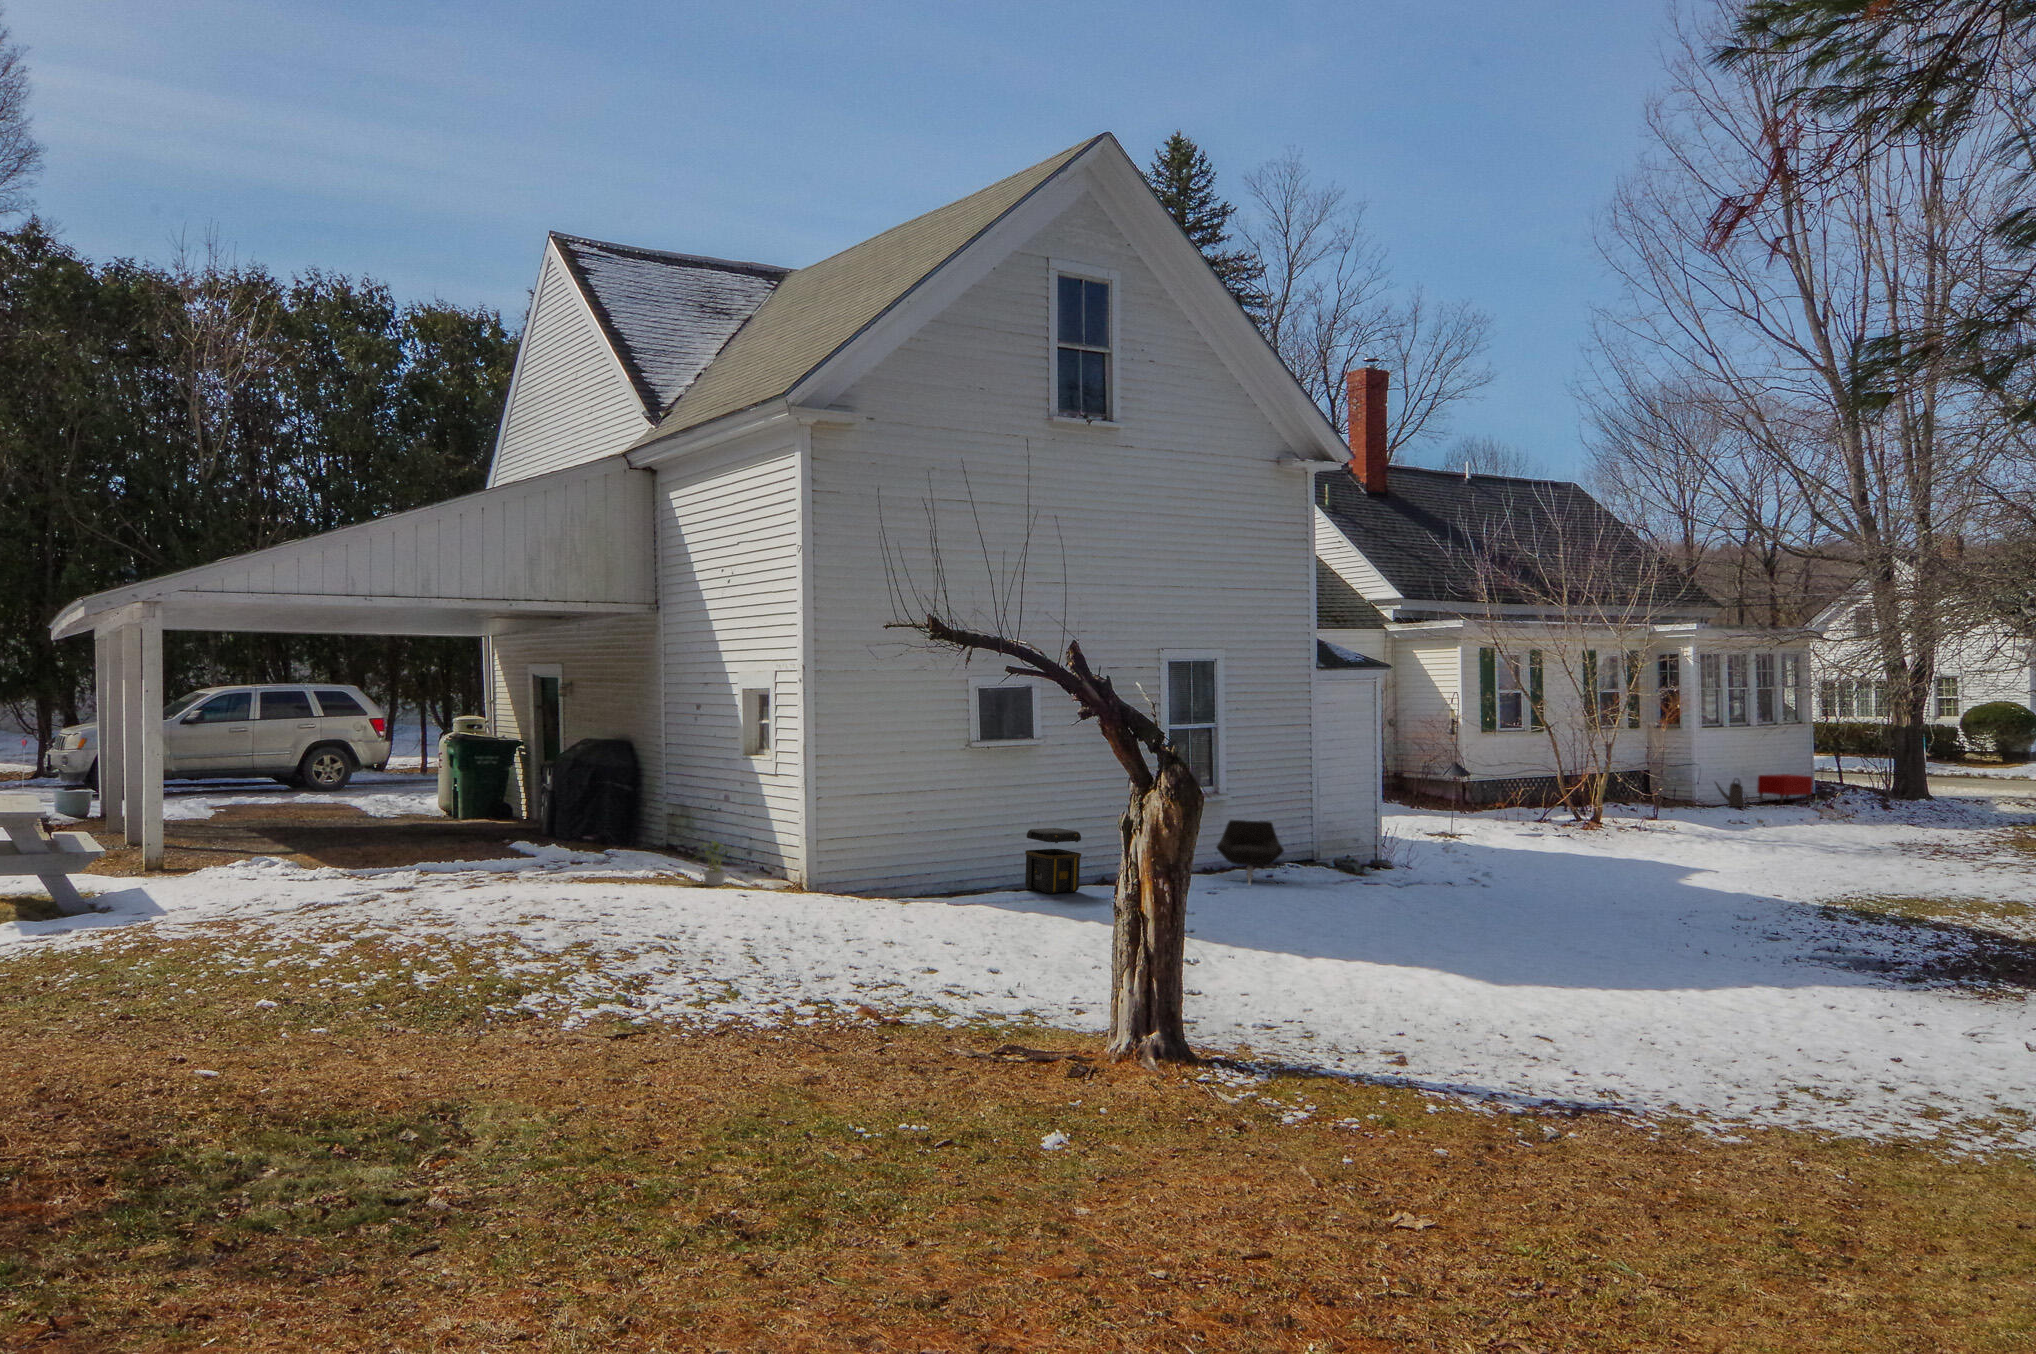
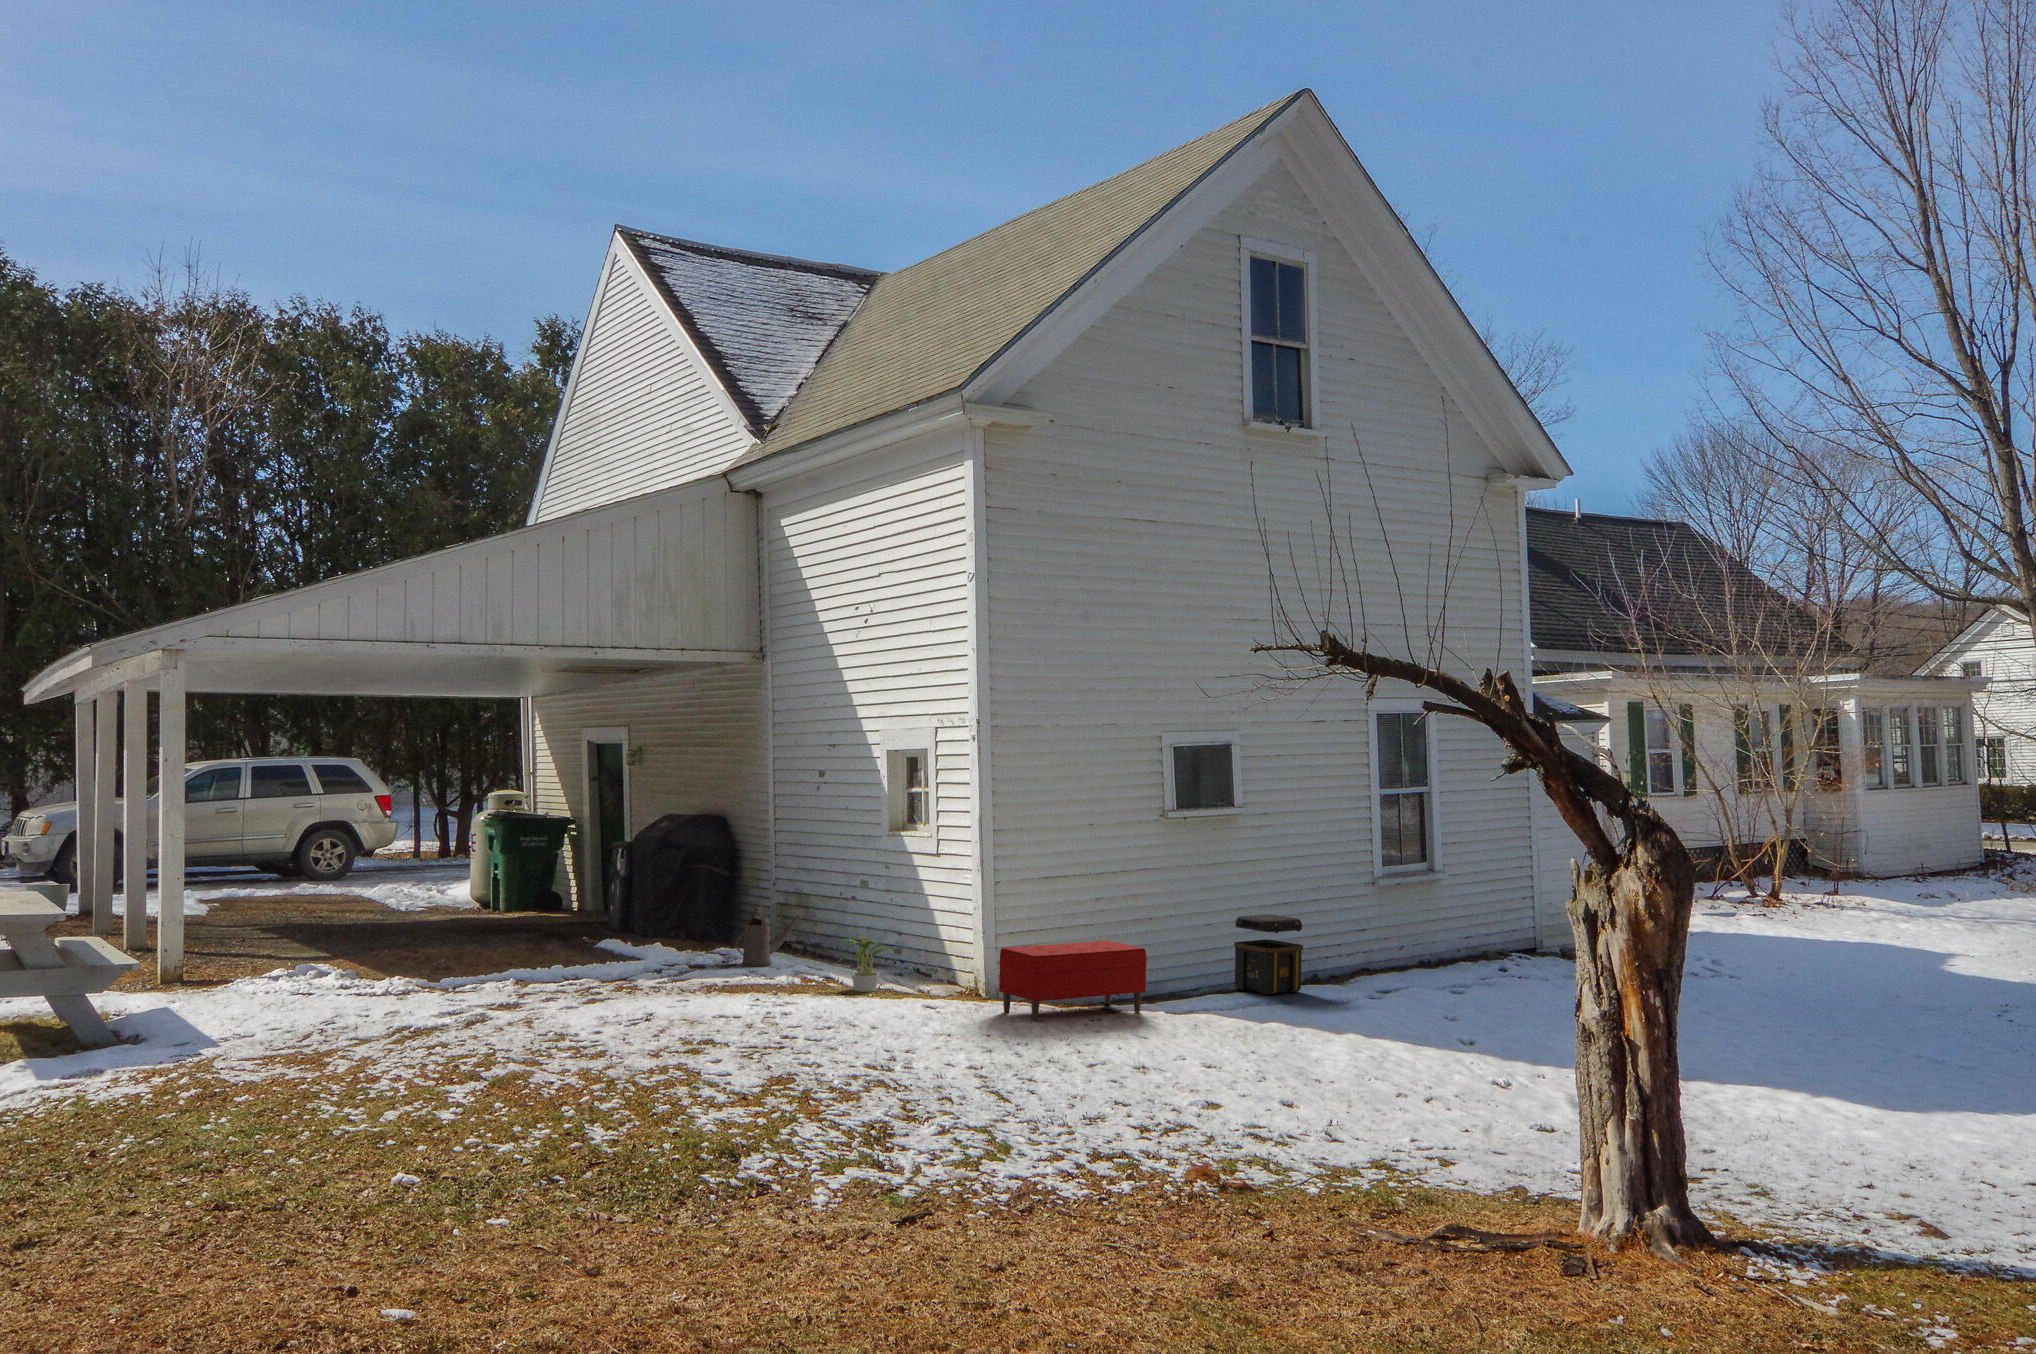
bench: present [1757,774,1813,803] -> present [999,941,1146,1022]
watering can: present [1715,780,1743,807] -> present [735,908,799,967]
lounge chair: present [1217,820,1284,885] -> none [1439,901,1526,980]

